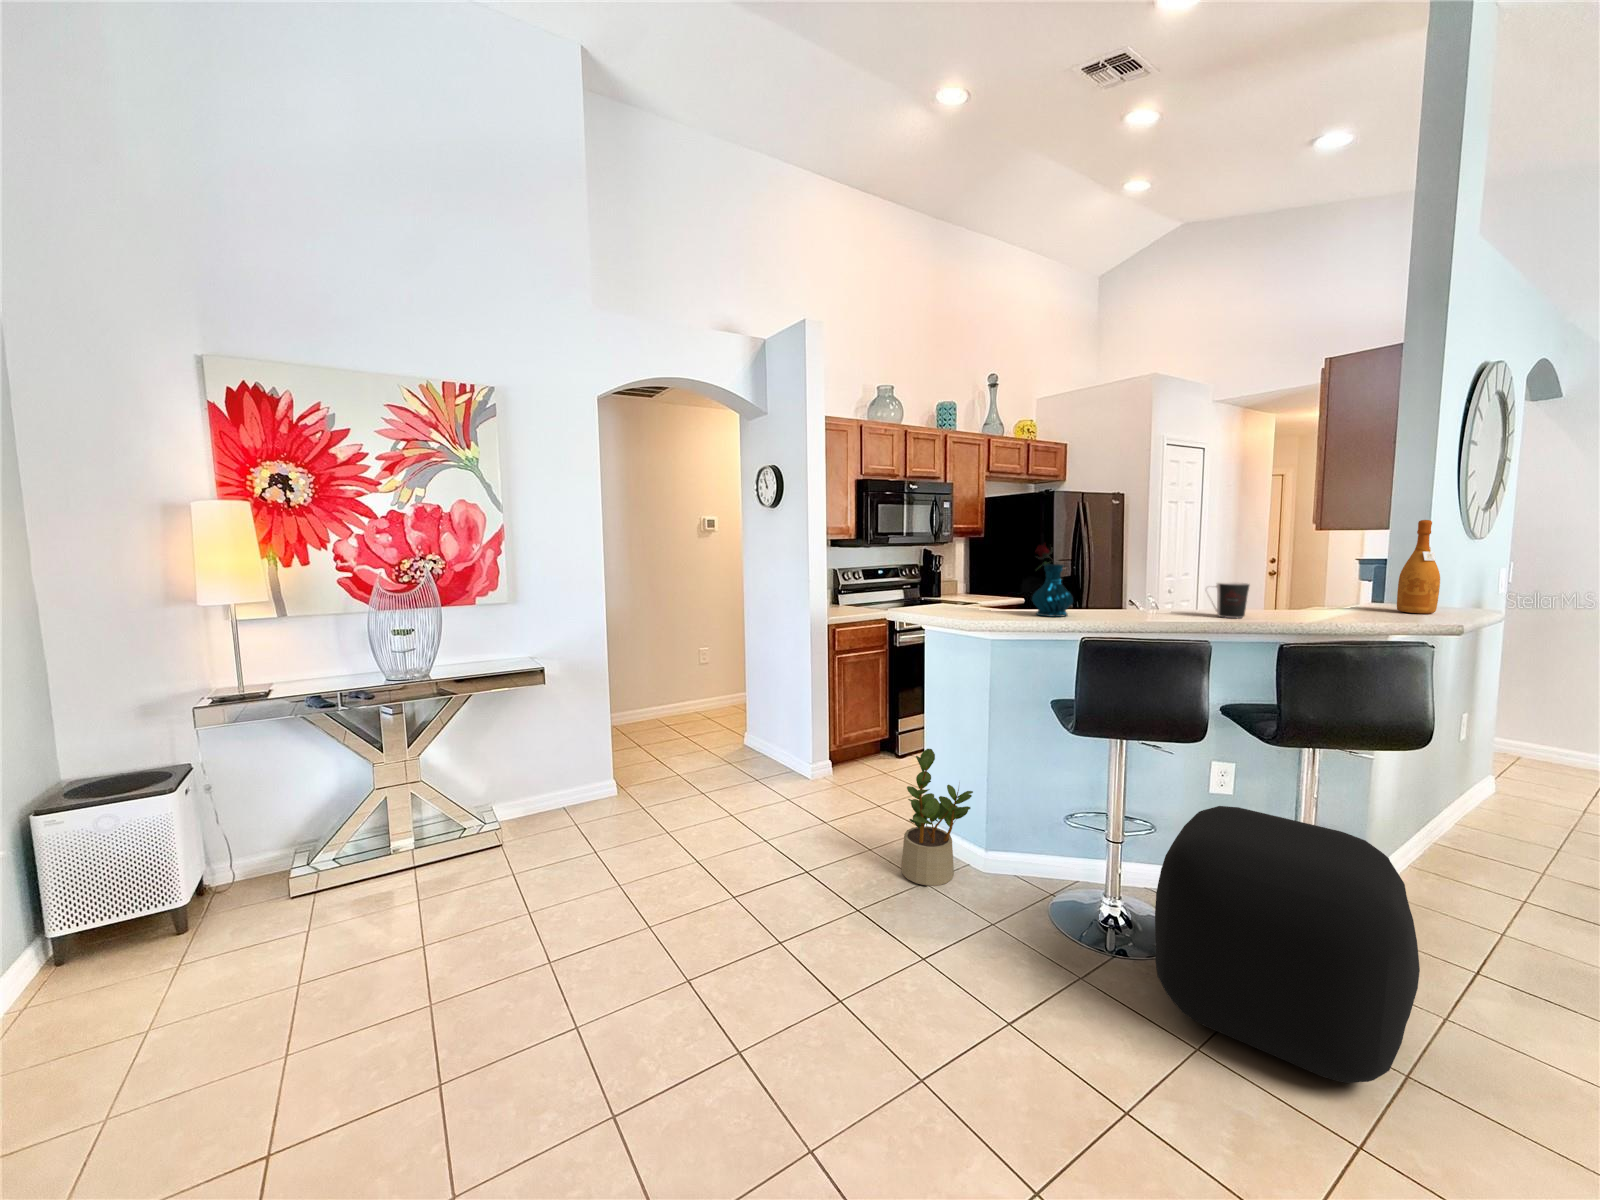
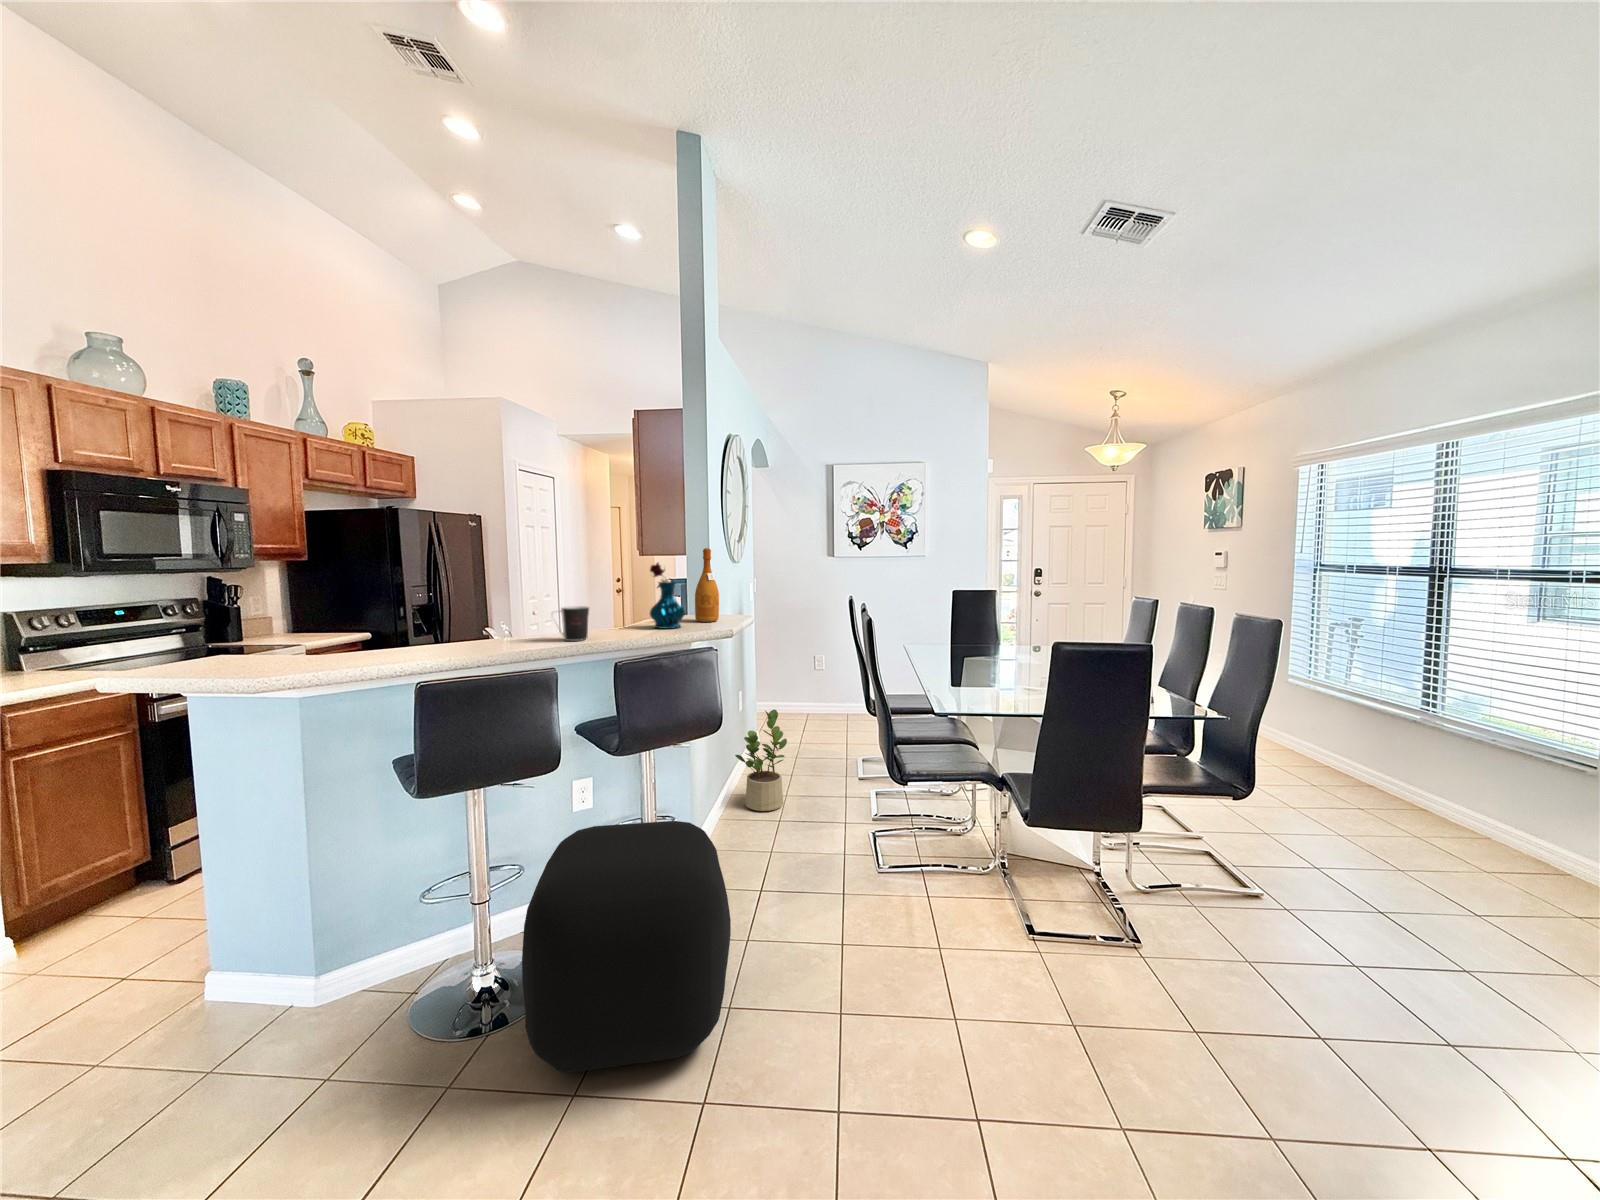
vase: present [1032,545,1073,617] -> present [649,563,685,629]
potted plant: present [901,749,973,886] -> present [735,710,787,811]

